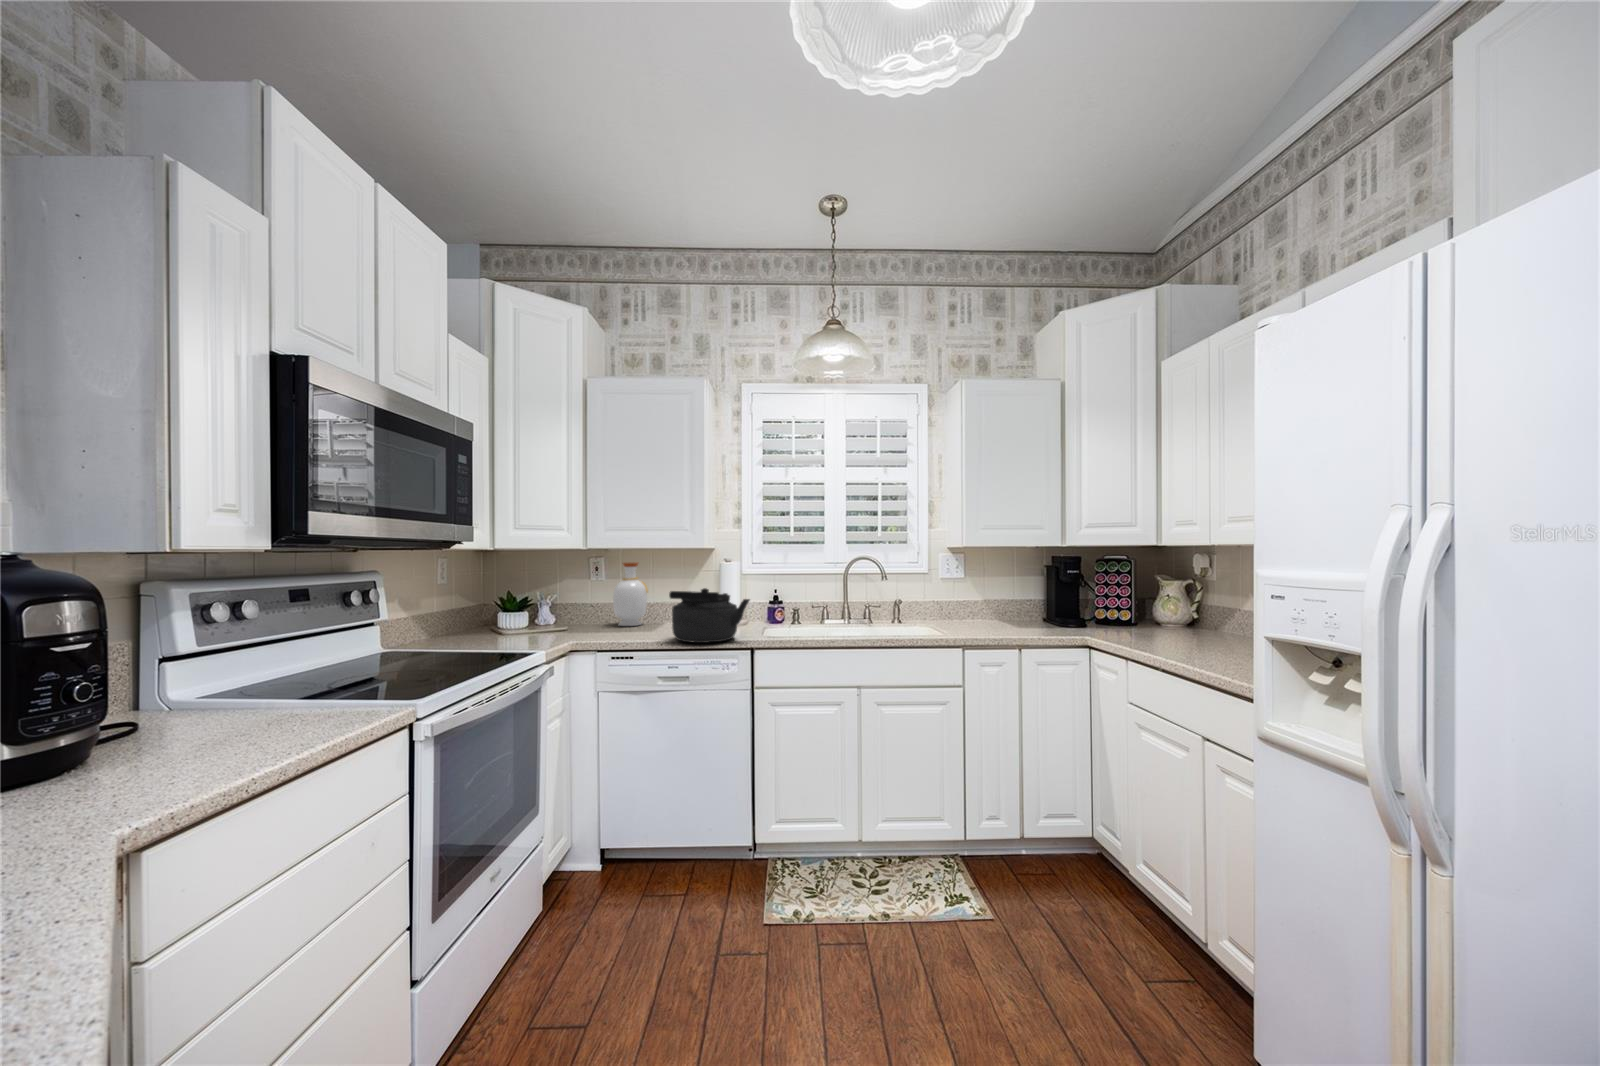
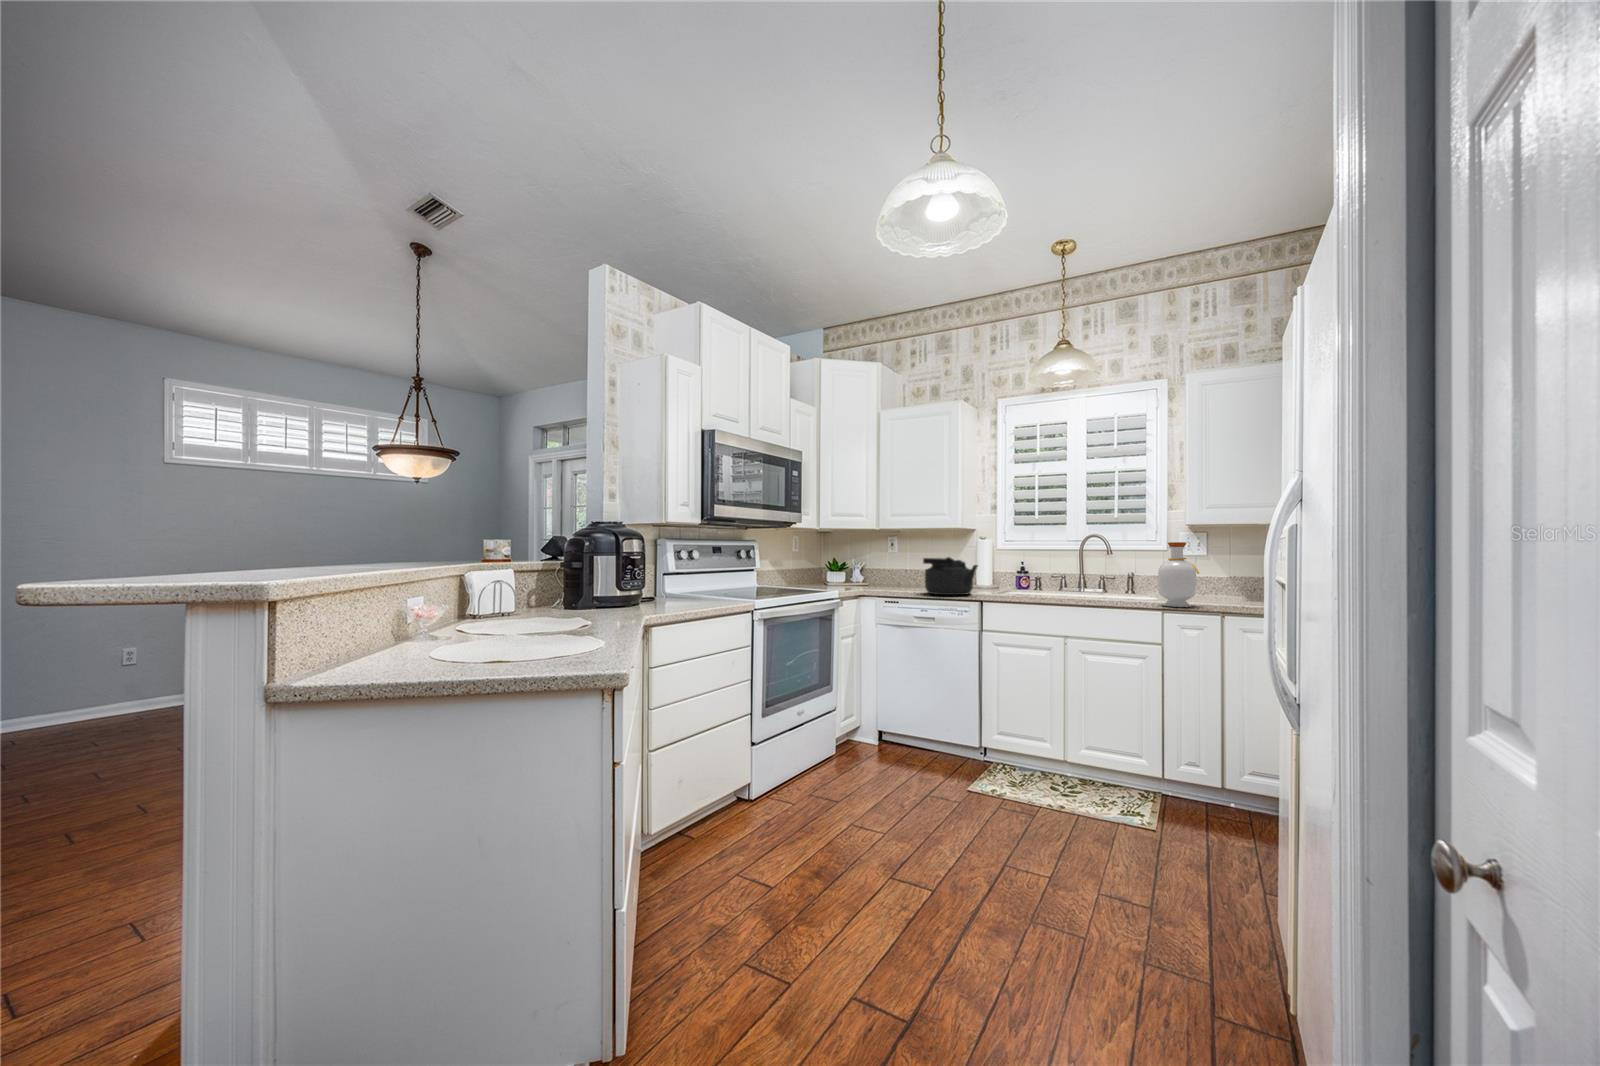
bottle: present [613,563,648,626] -> present [1158,542,1199,607]

